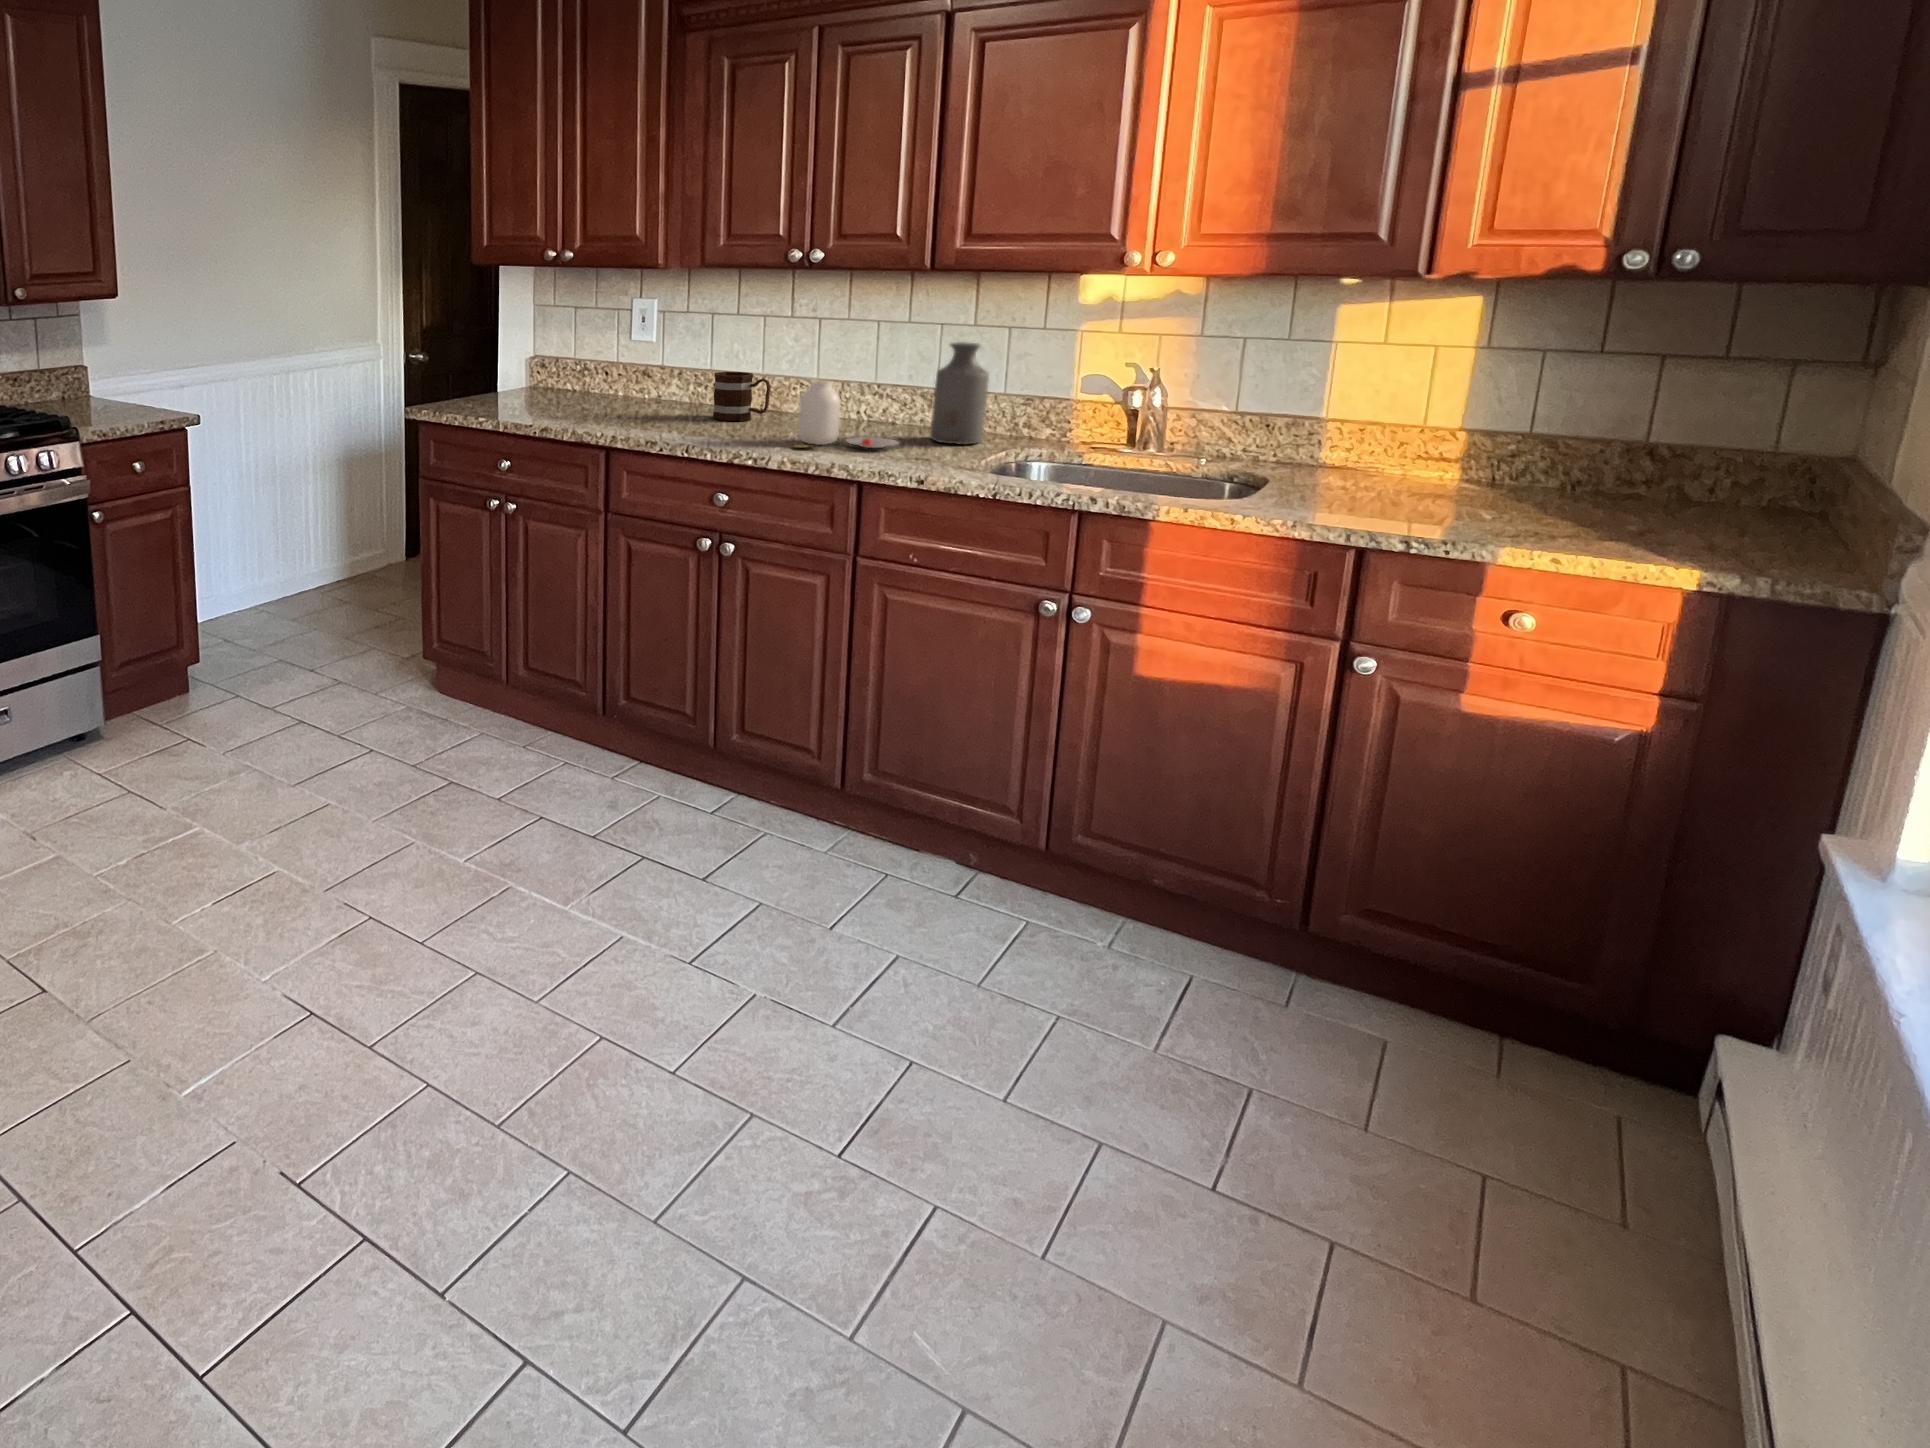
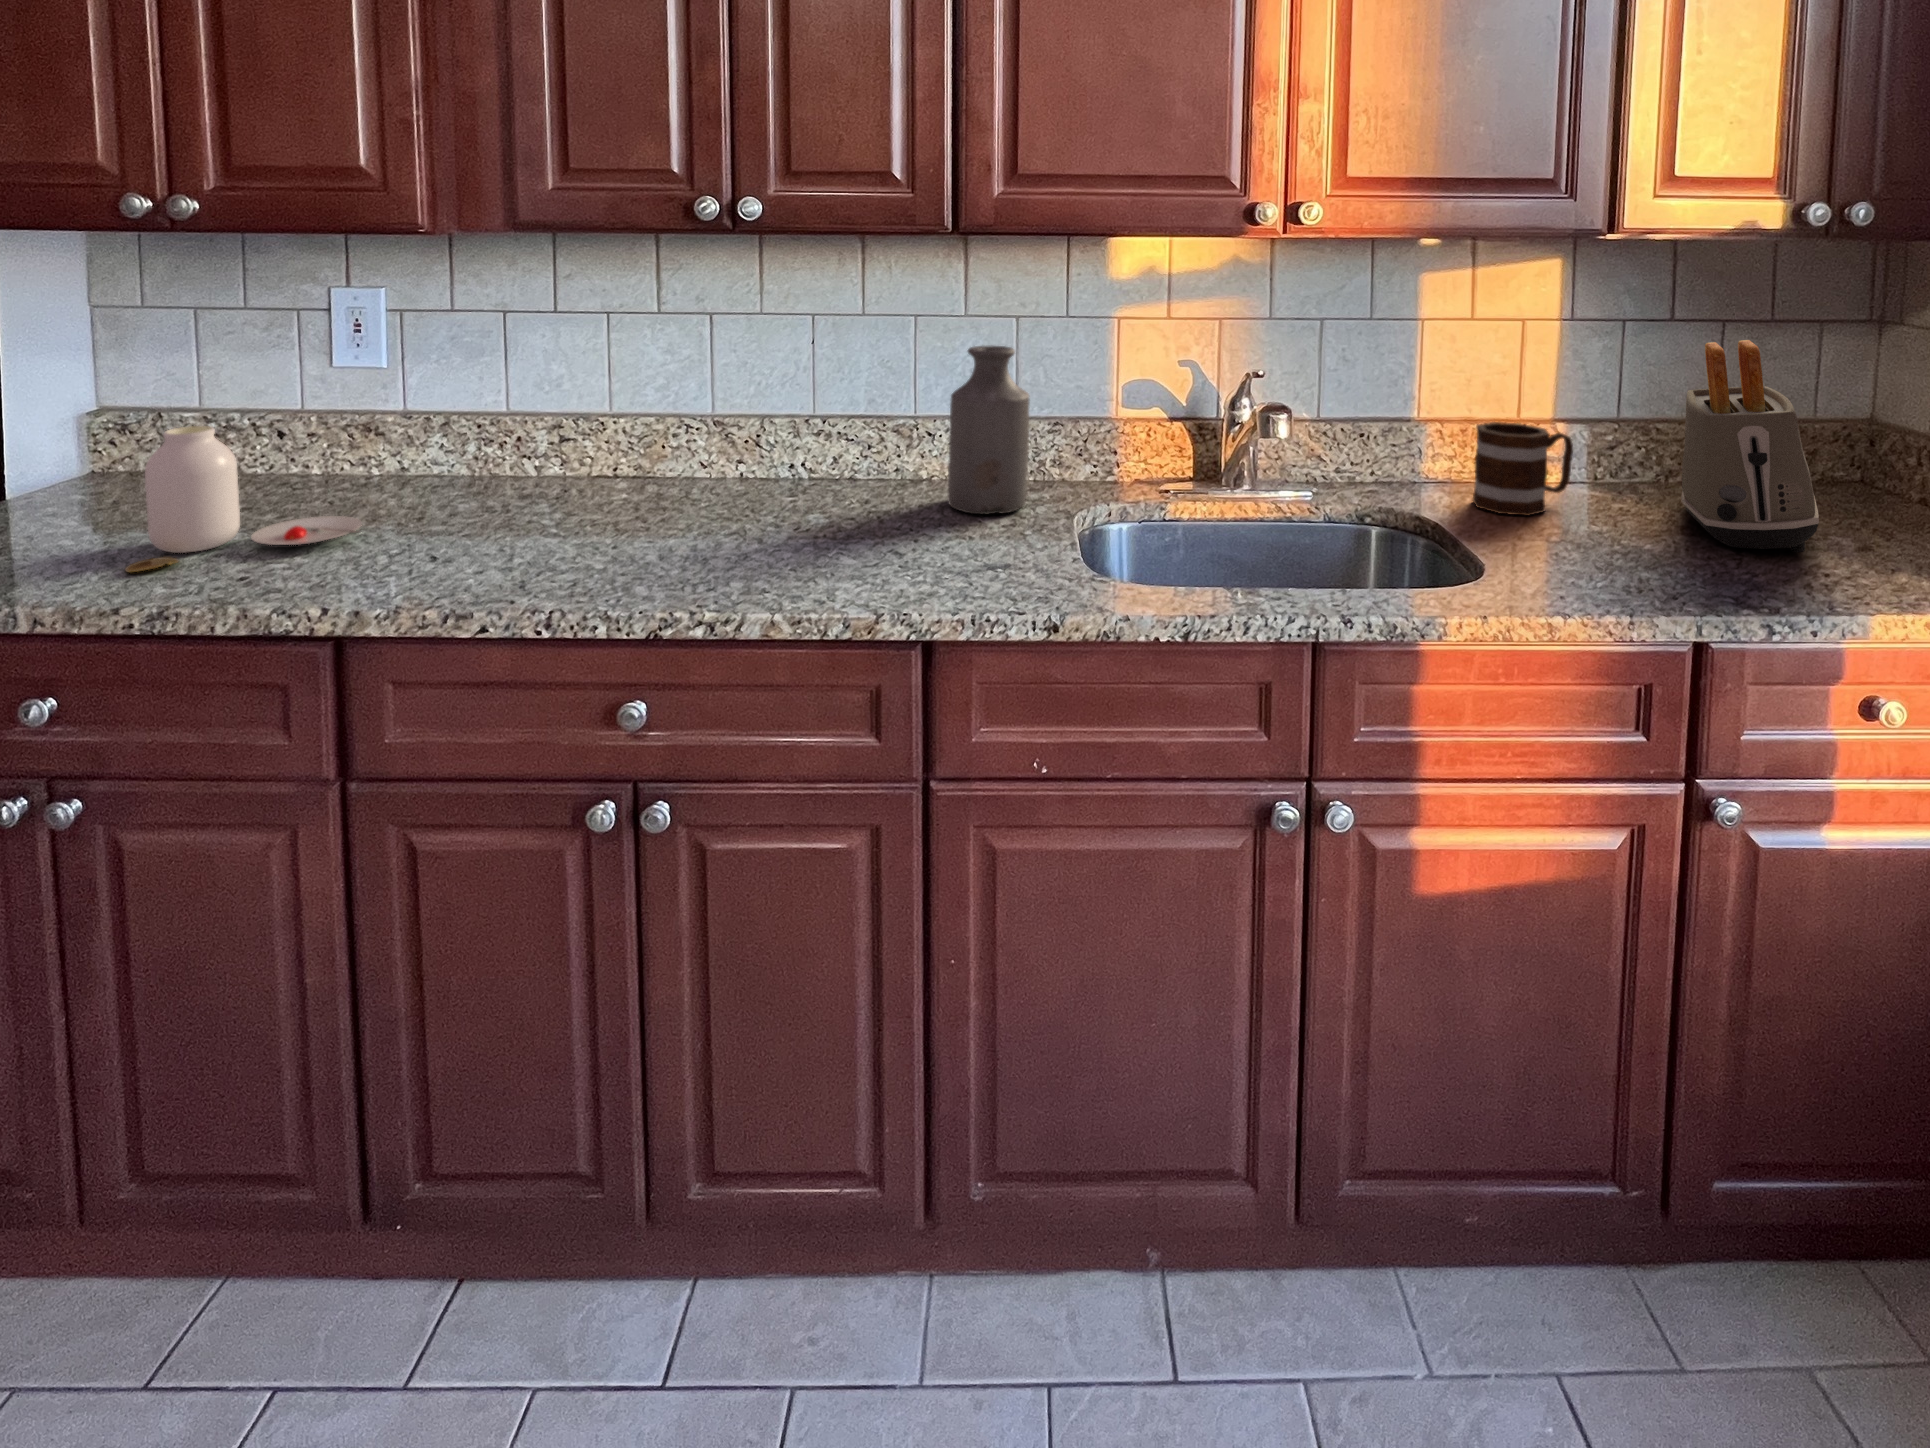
toaster: none [1476,363,1642,525] -> present [1681,340,1819,552]
mug: present [713,372,771,421] -> present [1473,422,1573,515]
jar: present [794,380,899,448] -> present [125,426,362,572]

